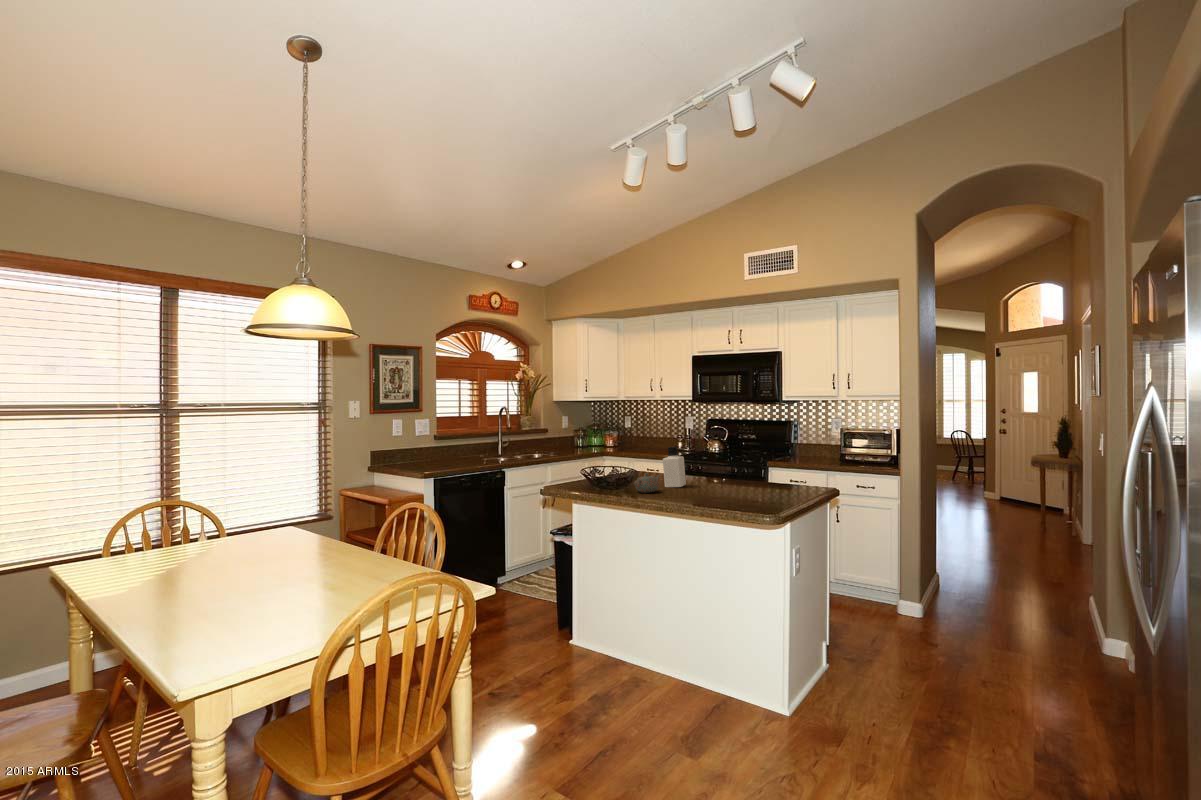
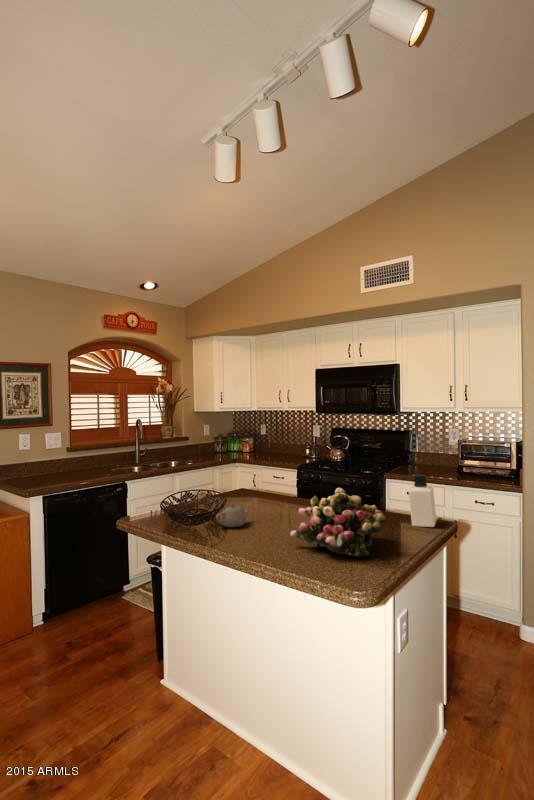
bottle: present [663,447,686,487] -> present [409,475,436,527]
flower arrangement: none [704,456,782,504] -> present [290,488,386,557]

